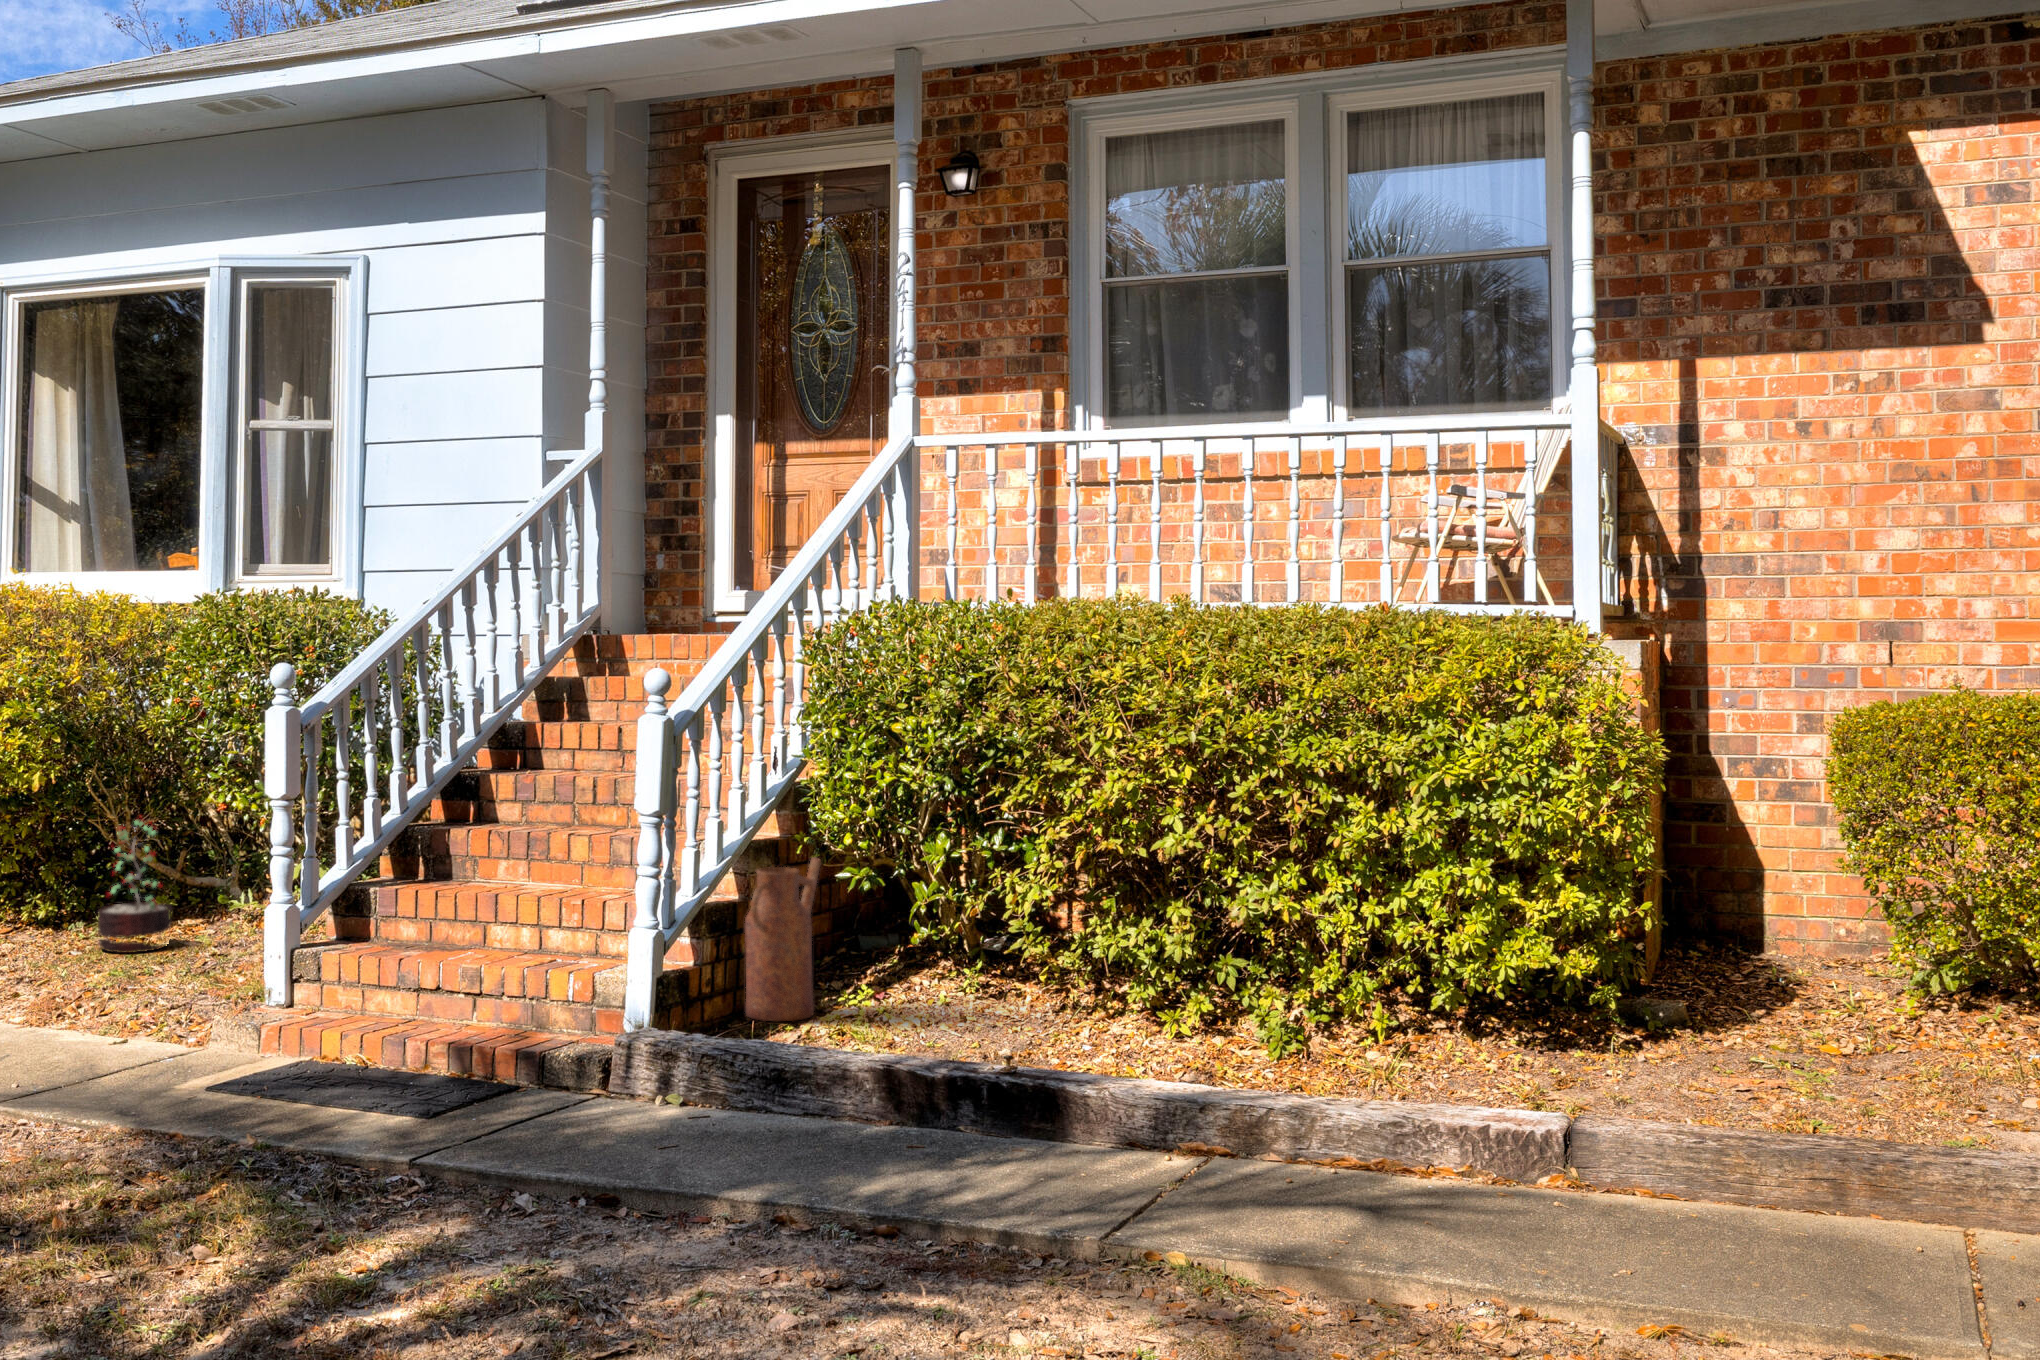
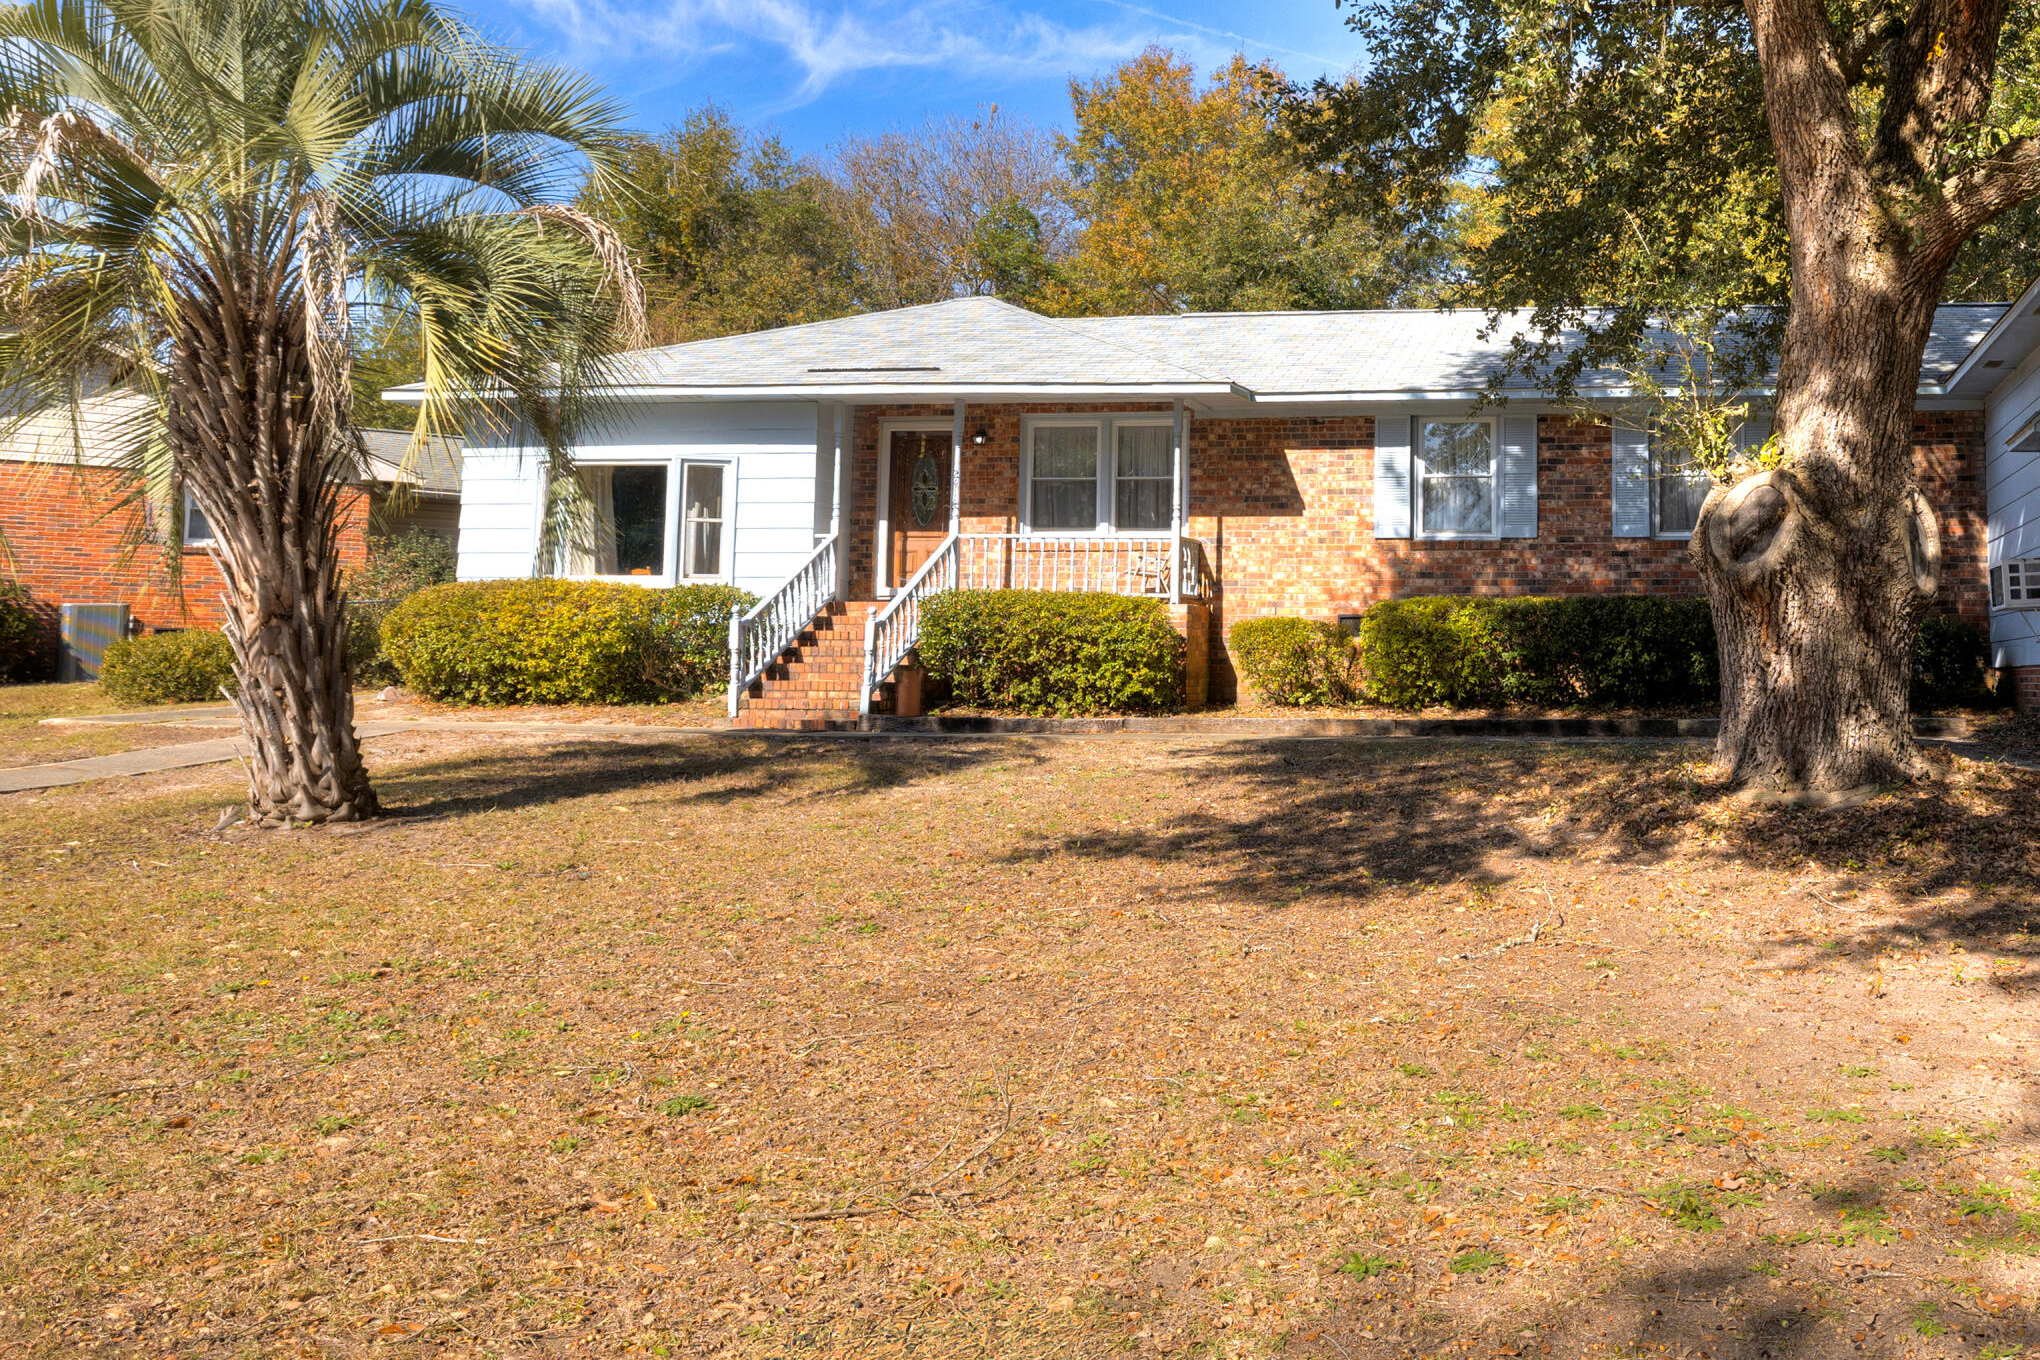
decorative plant: present [98,820,172,953] -> none [627,670,658,720]

